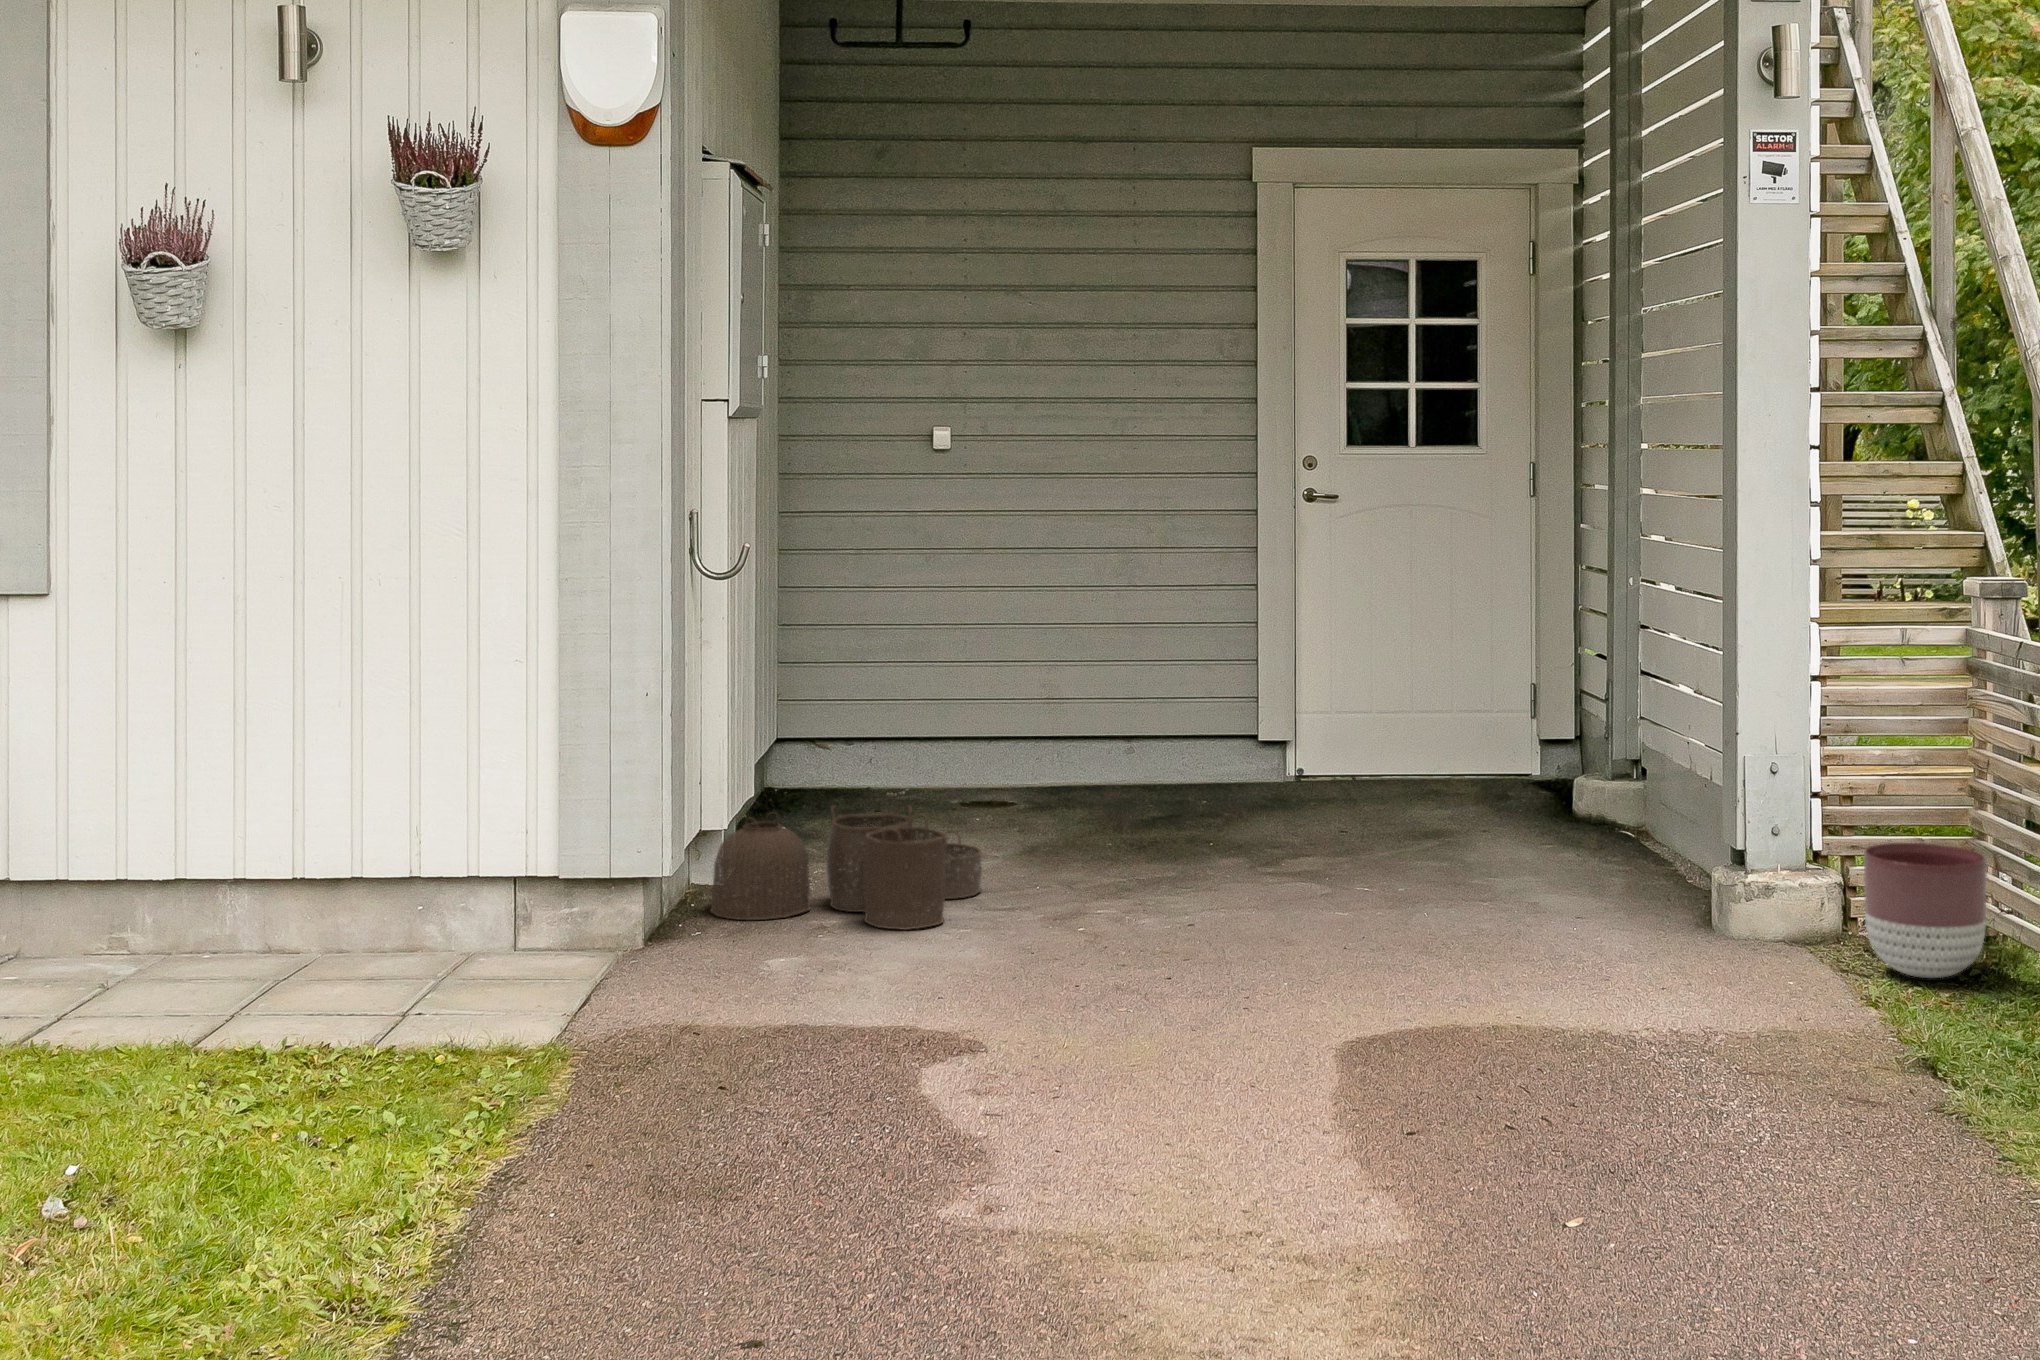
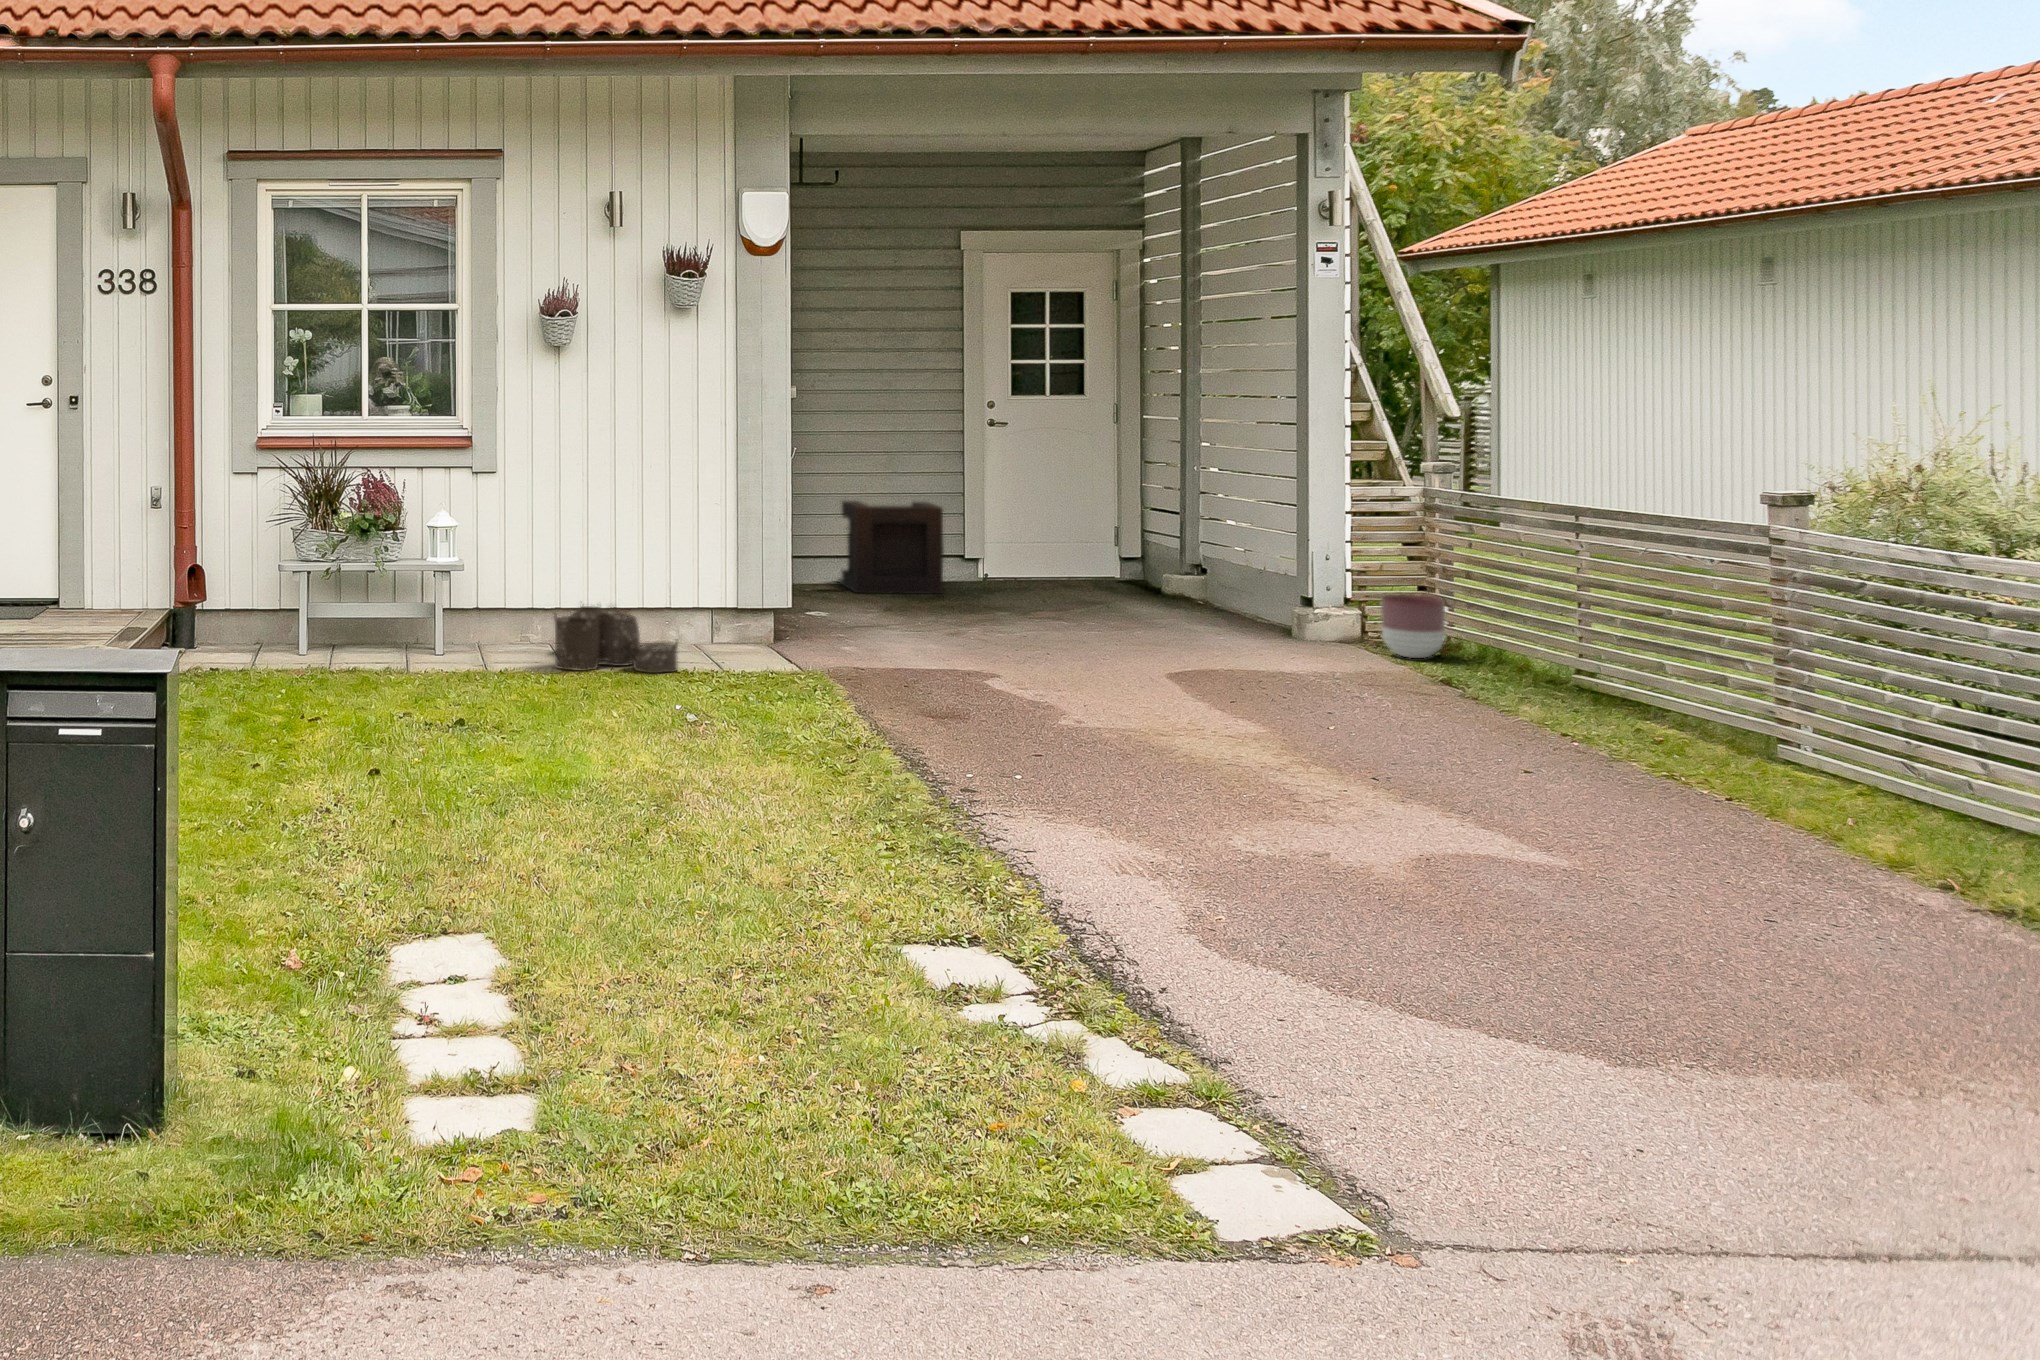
wooden crate: none [1018,630,1181,808] -> present [838,501,944,594]
woven basket: present [710,806,982,930] -> present [554,606,678,673]

